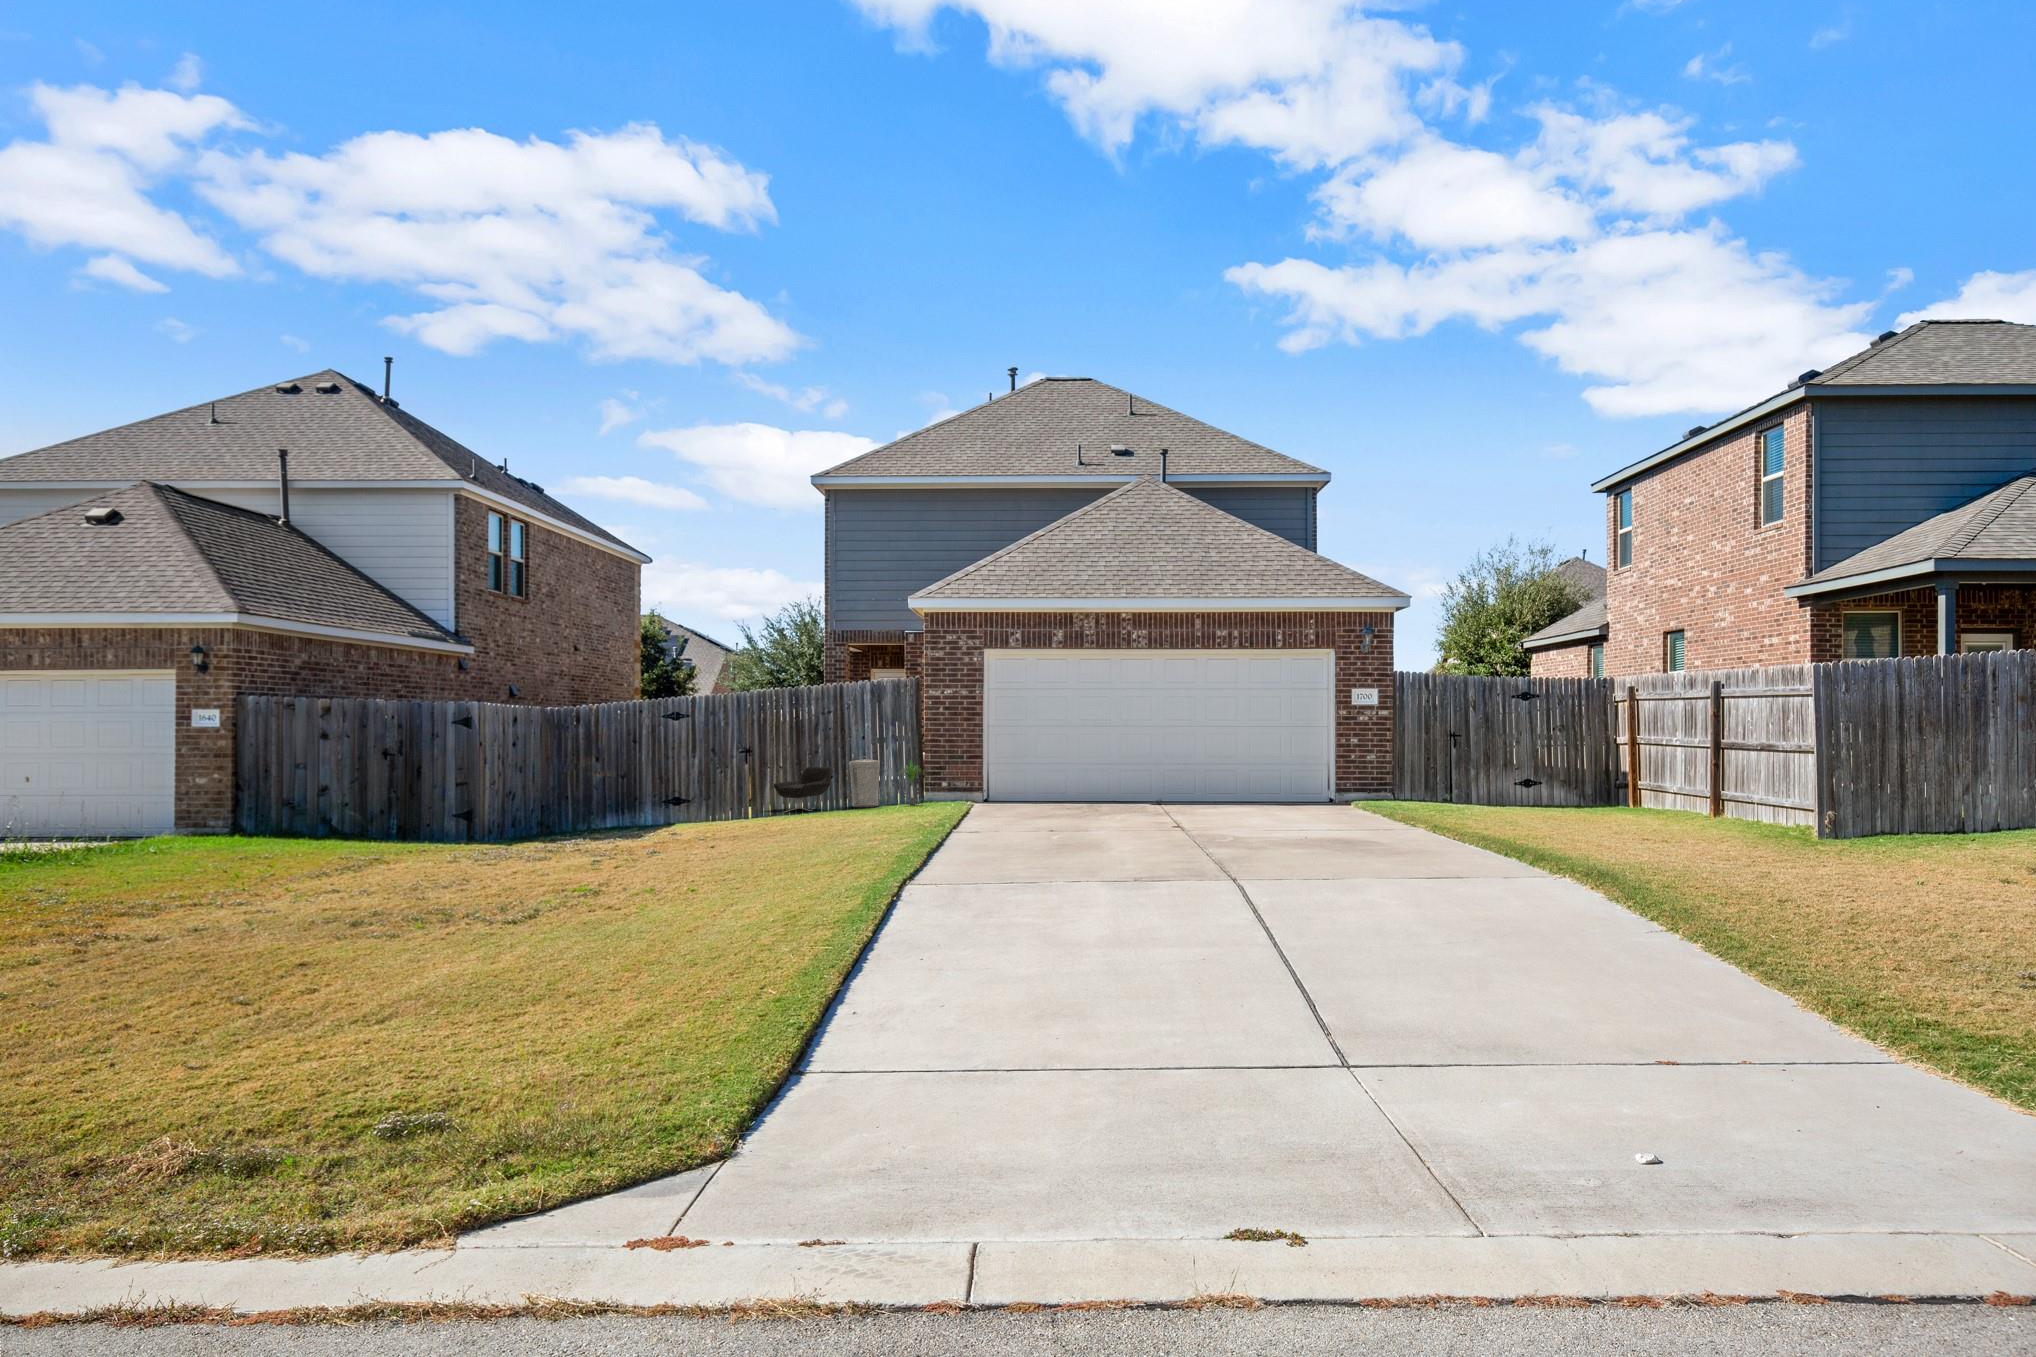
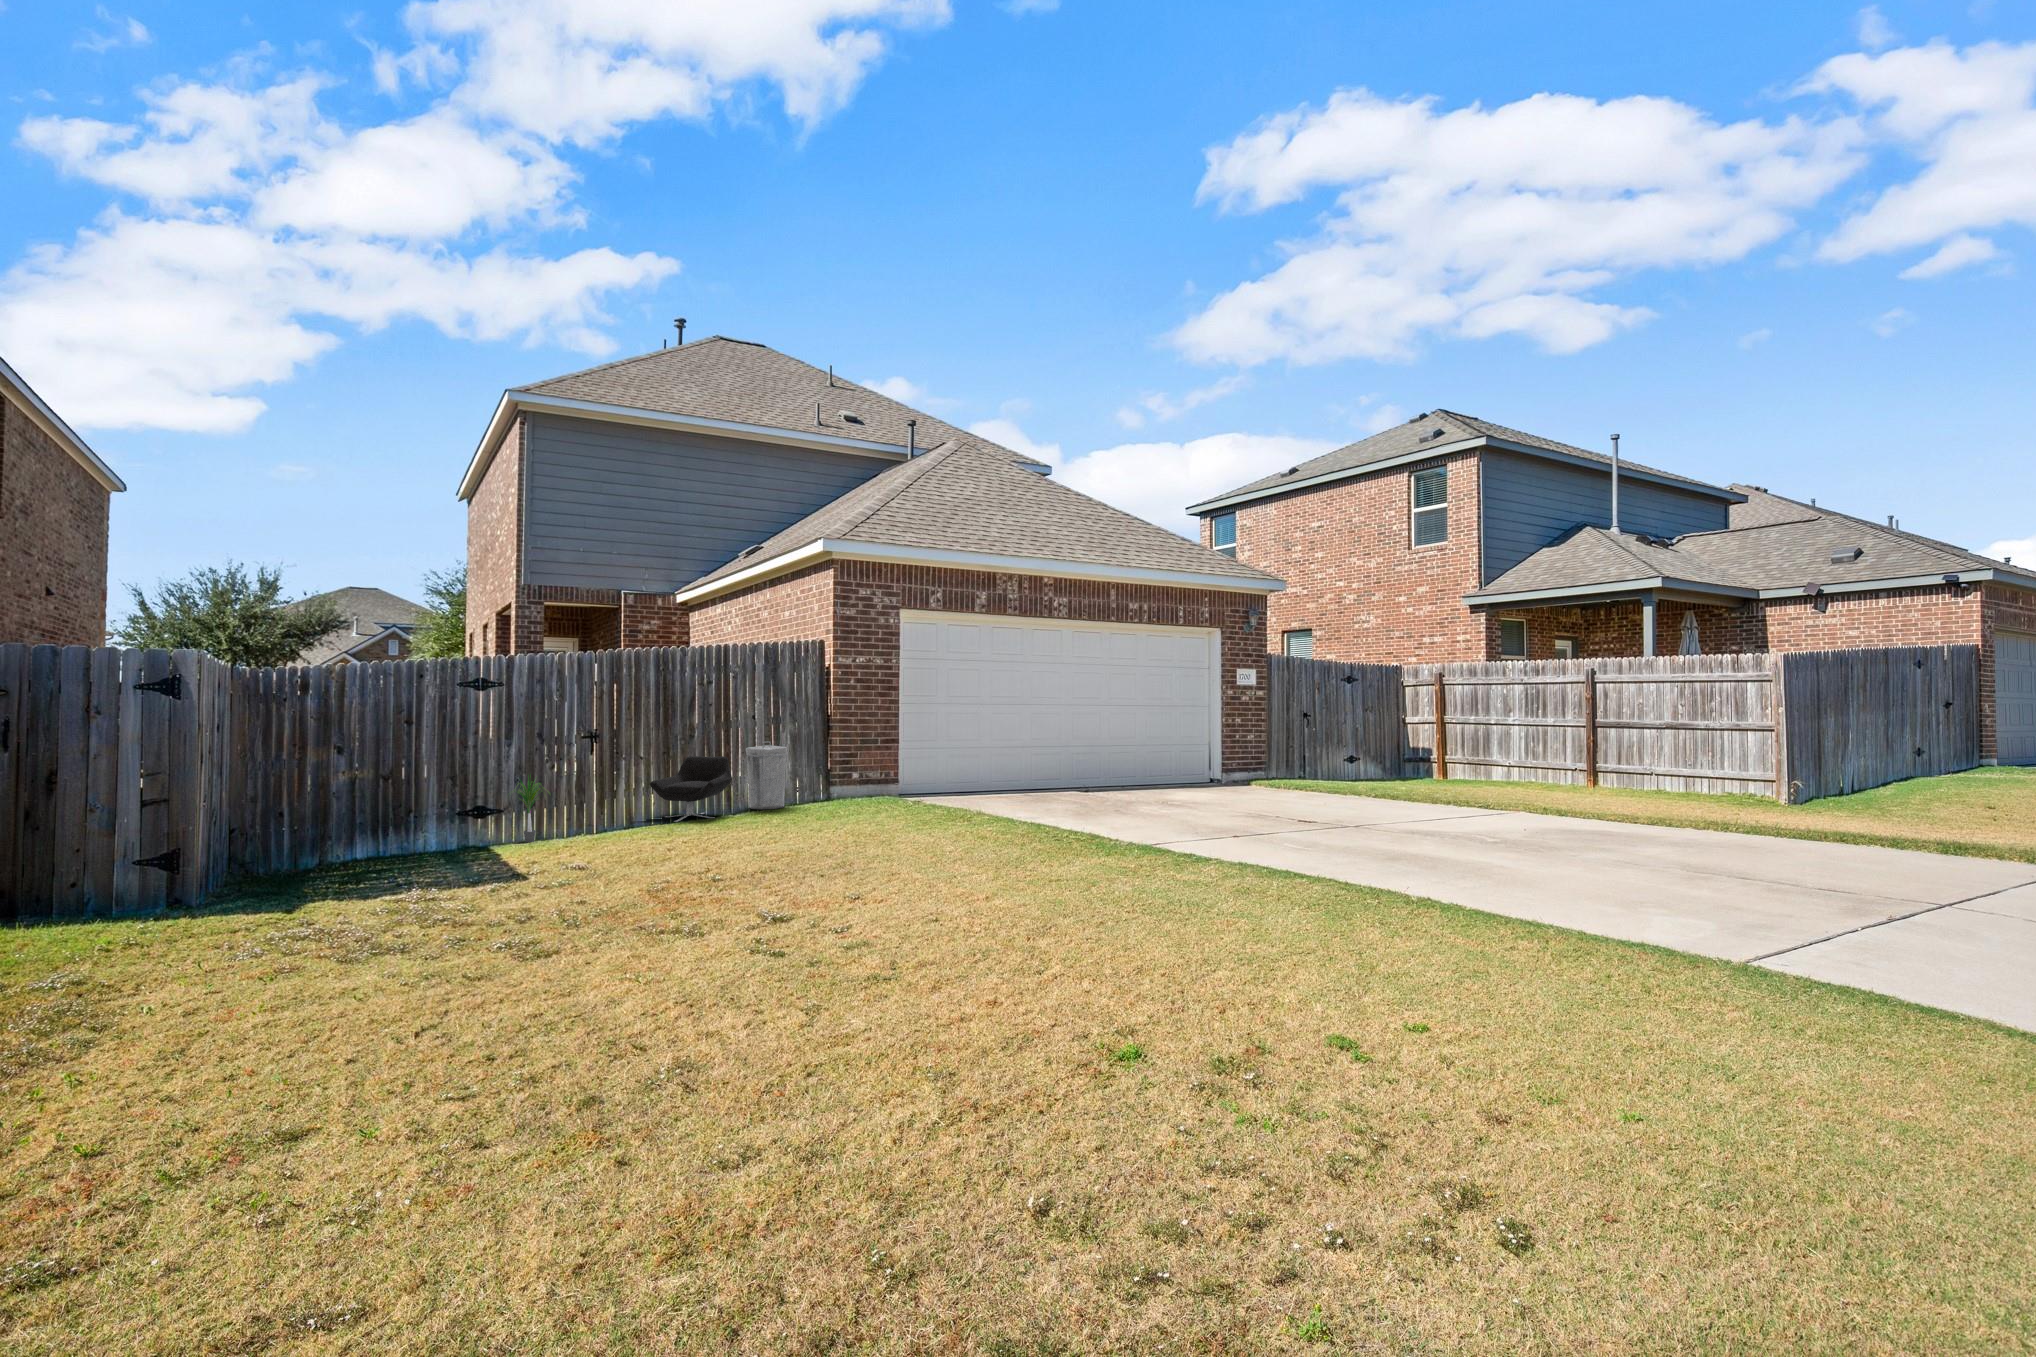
potted plant: present [905,764,918,805] -> present [512,778,543,842]

